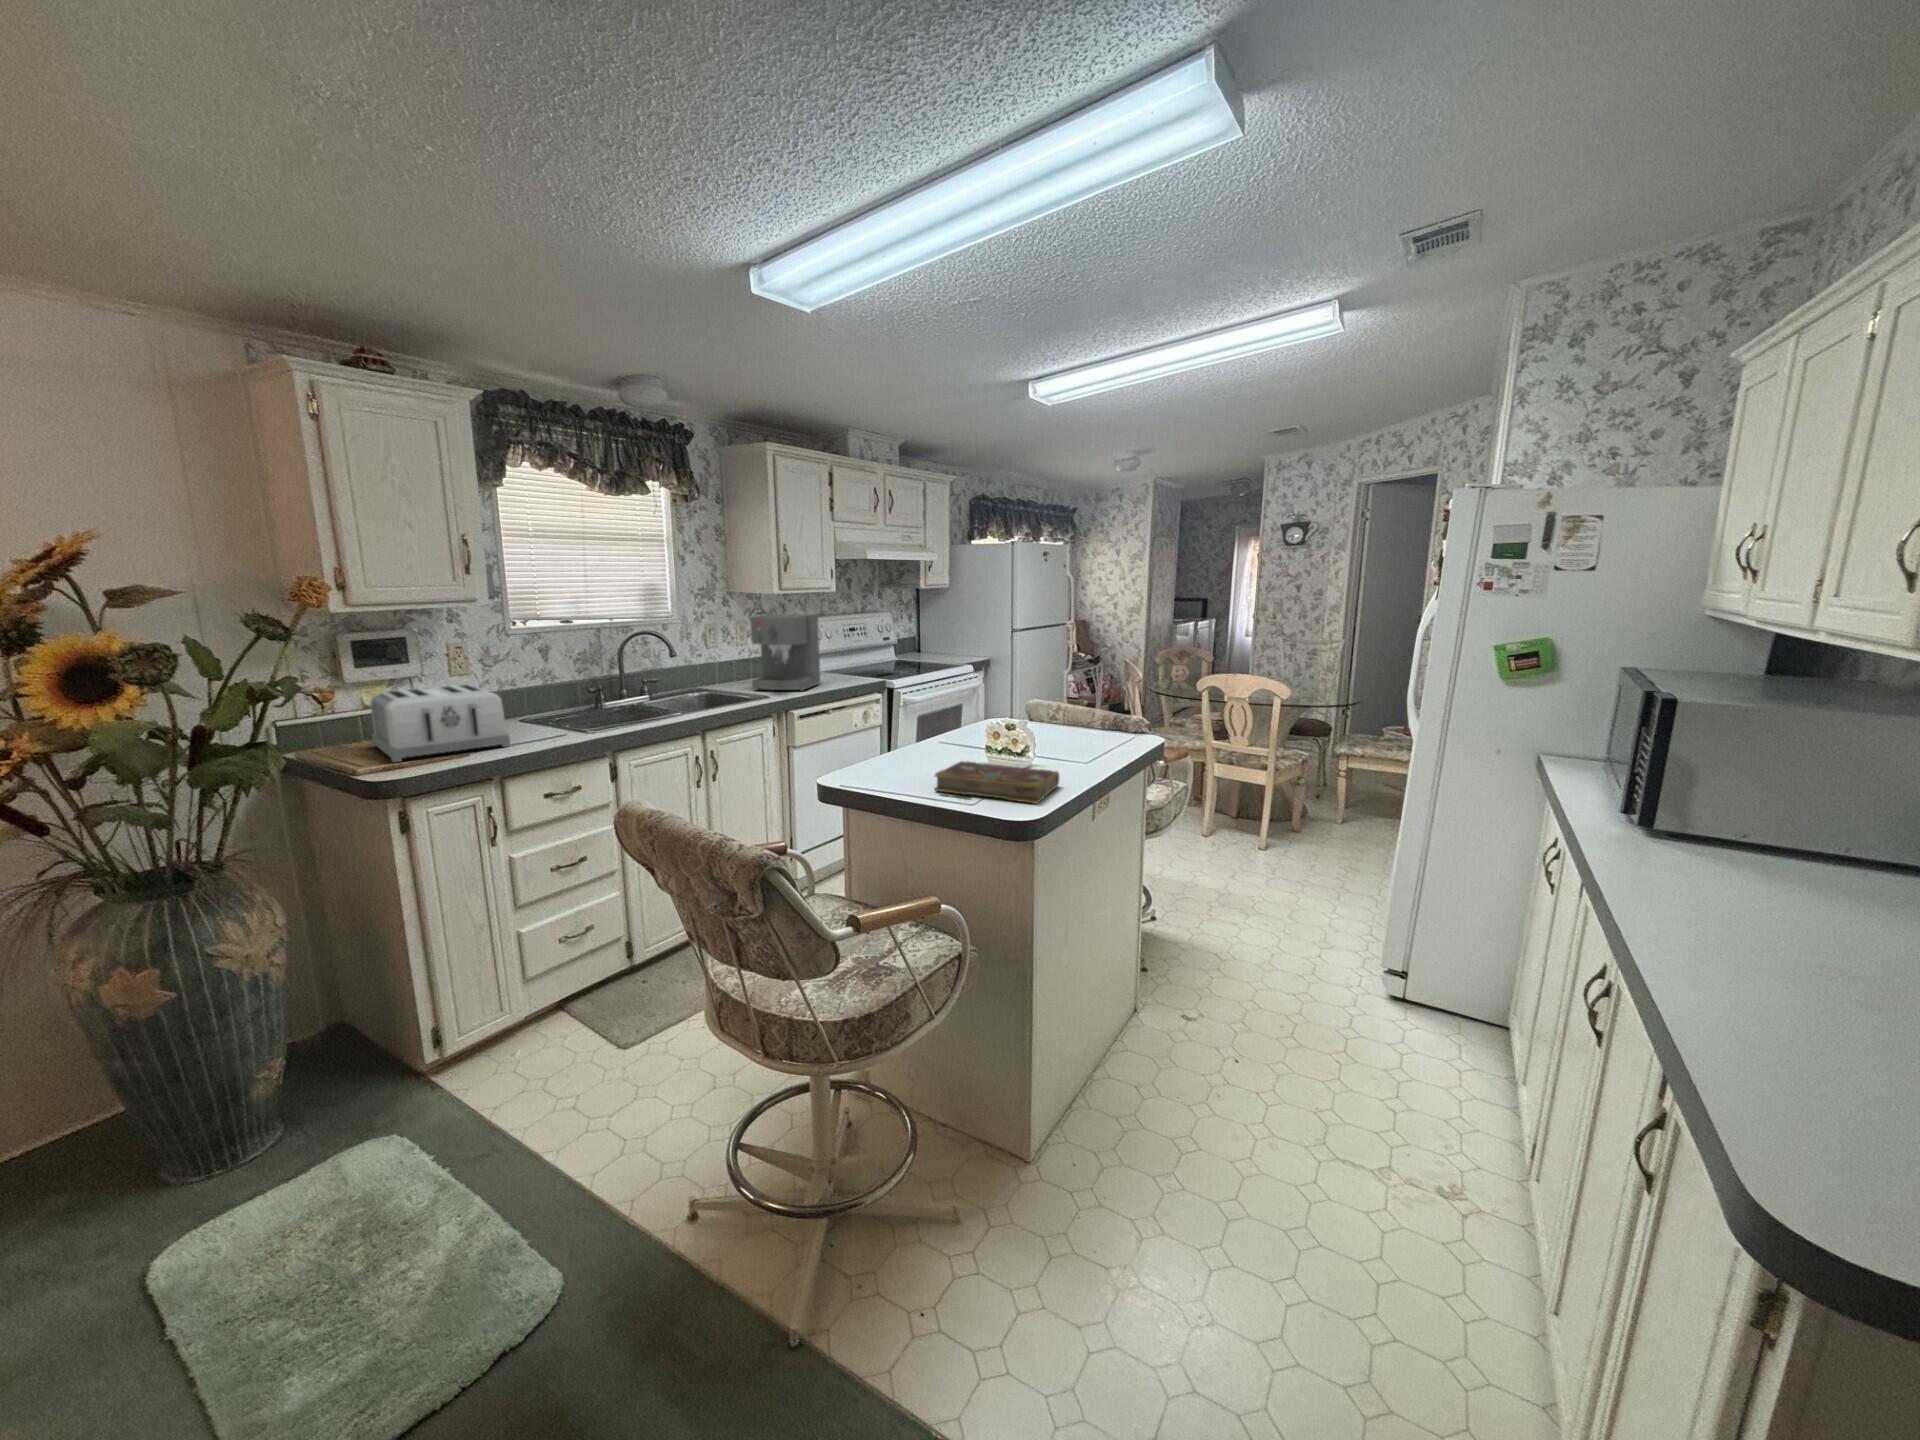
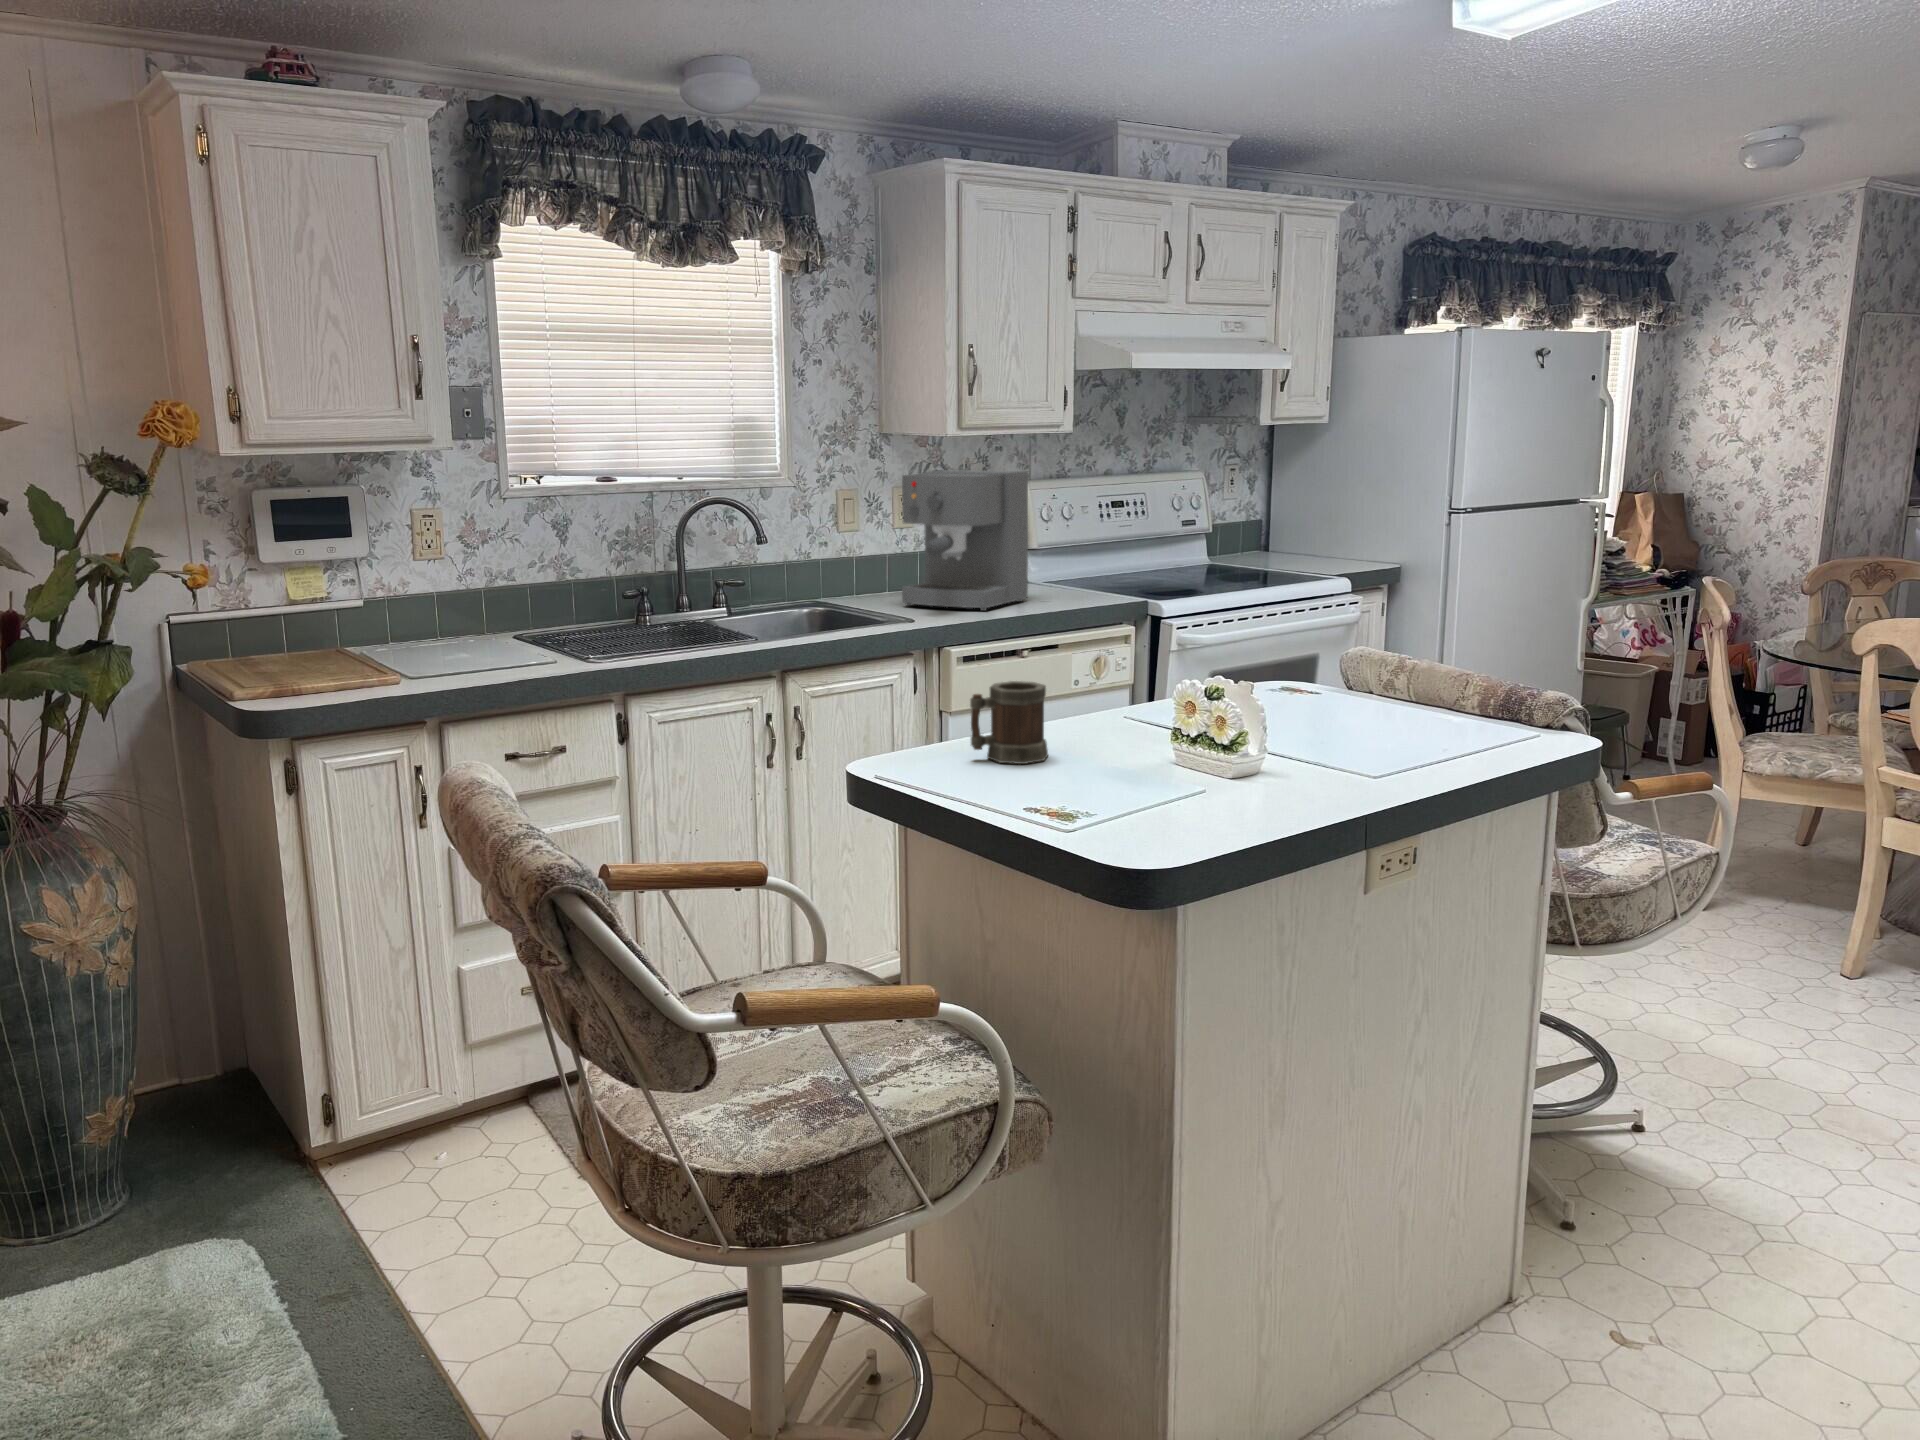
toaster: present [370,684,510,762] -> none [286,572,460,686]
mug: none [879,731,919,775] -> present [970,681,1048,764]
book: present [935,761,1059,804] -> none [1034,746,1285,837]

